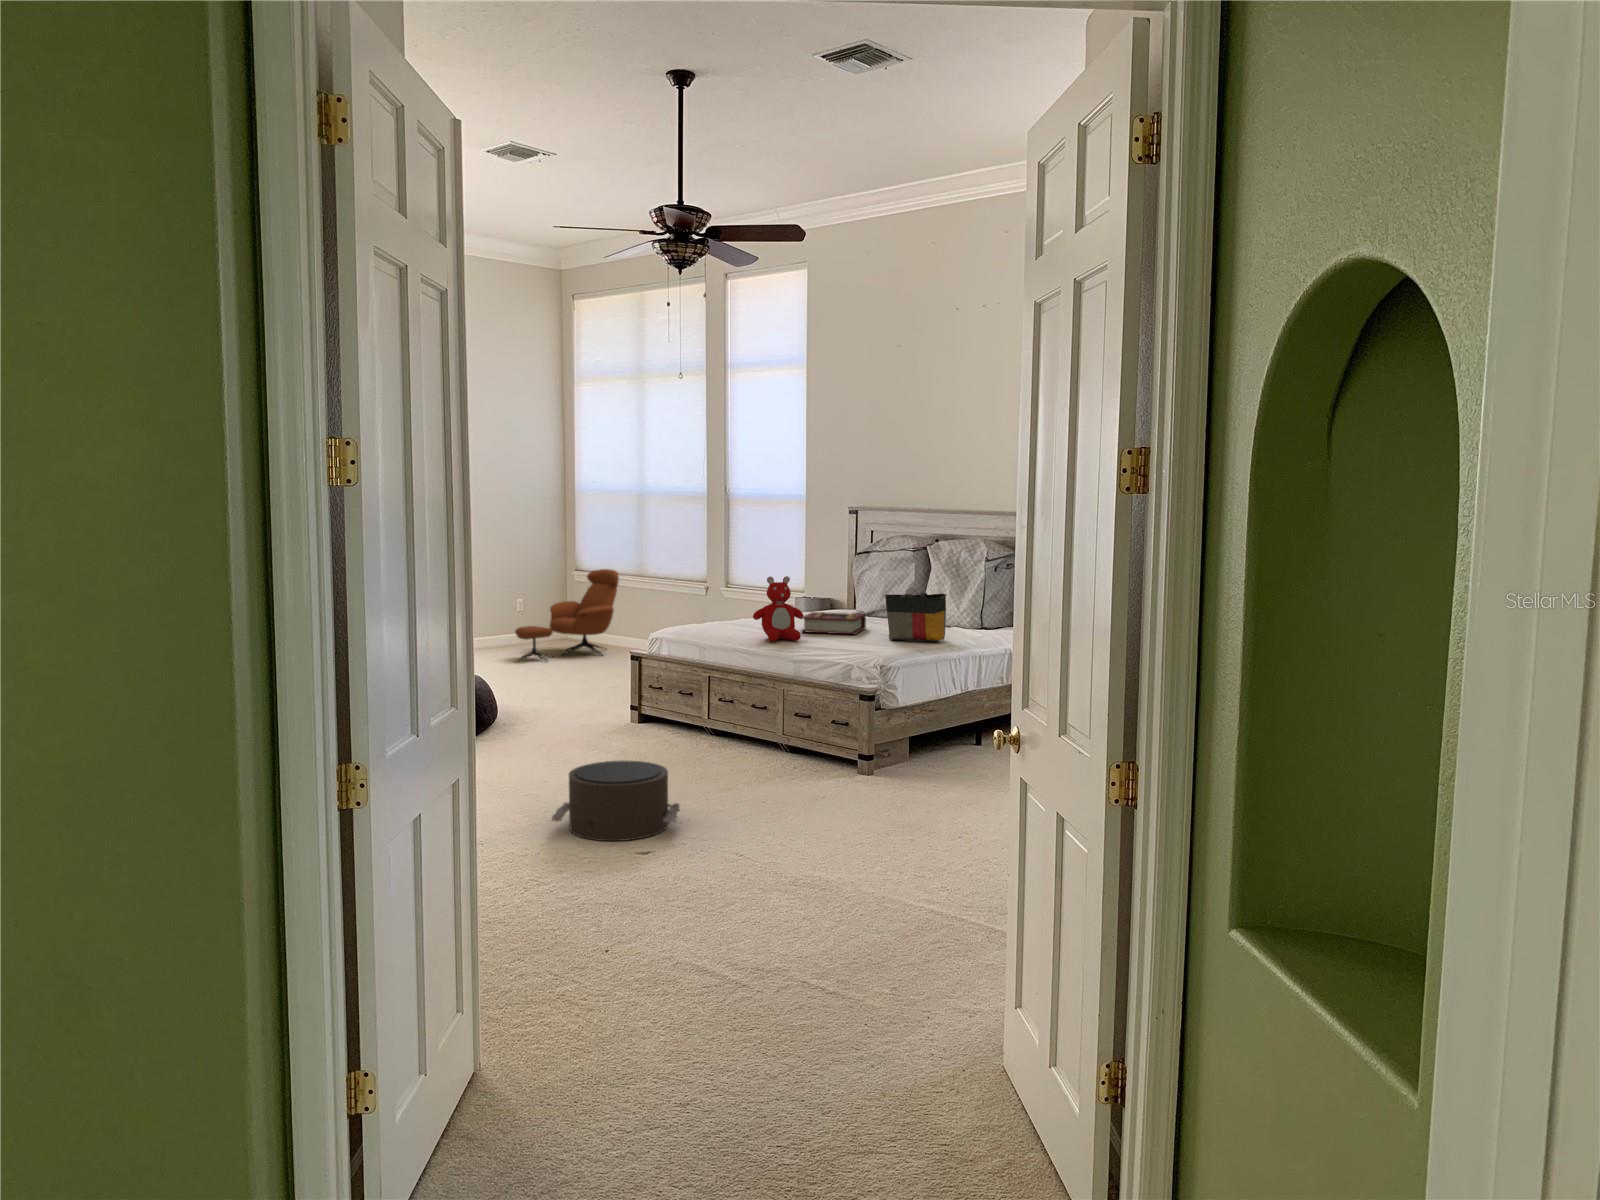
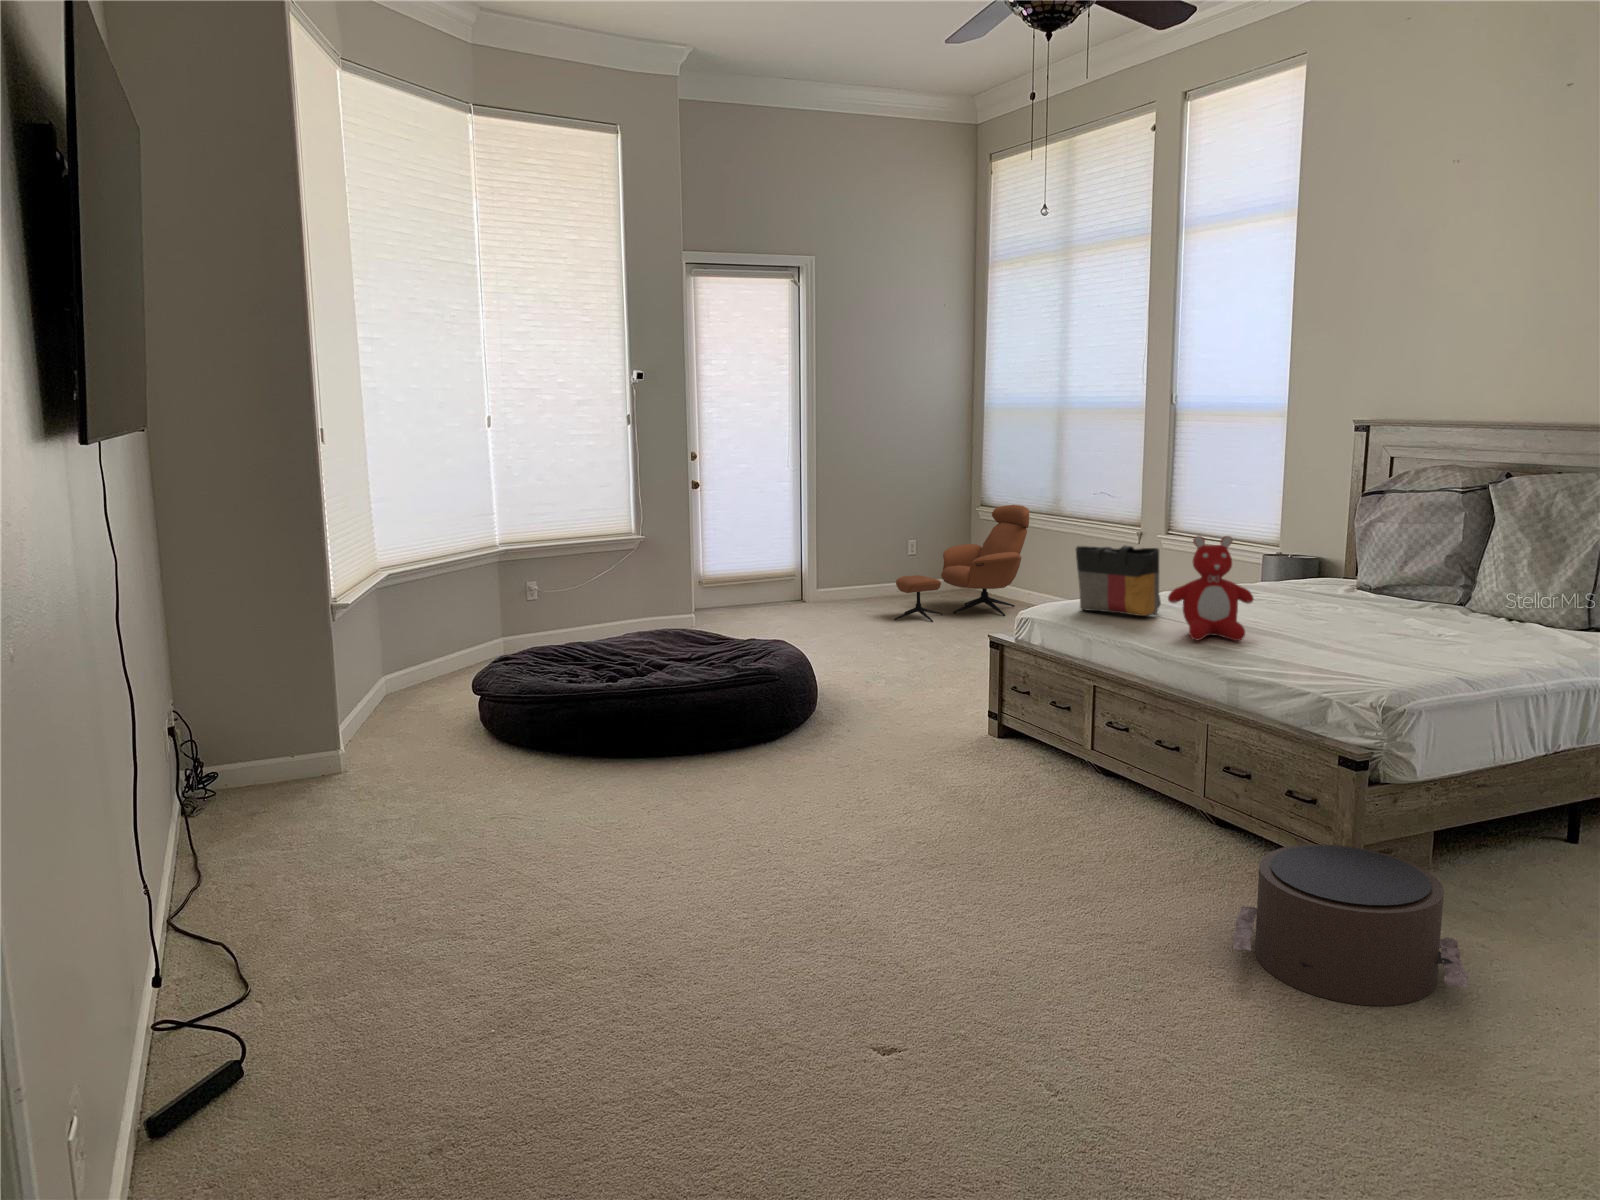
tote bag: present [885,593,946,641] -> present [1076,545,1161,616]
book: present [801,612,866,635] -> none [1250,589,1368,633]
pouf: present [552,761,679,841] -> present [1233,844,1469,1006]

